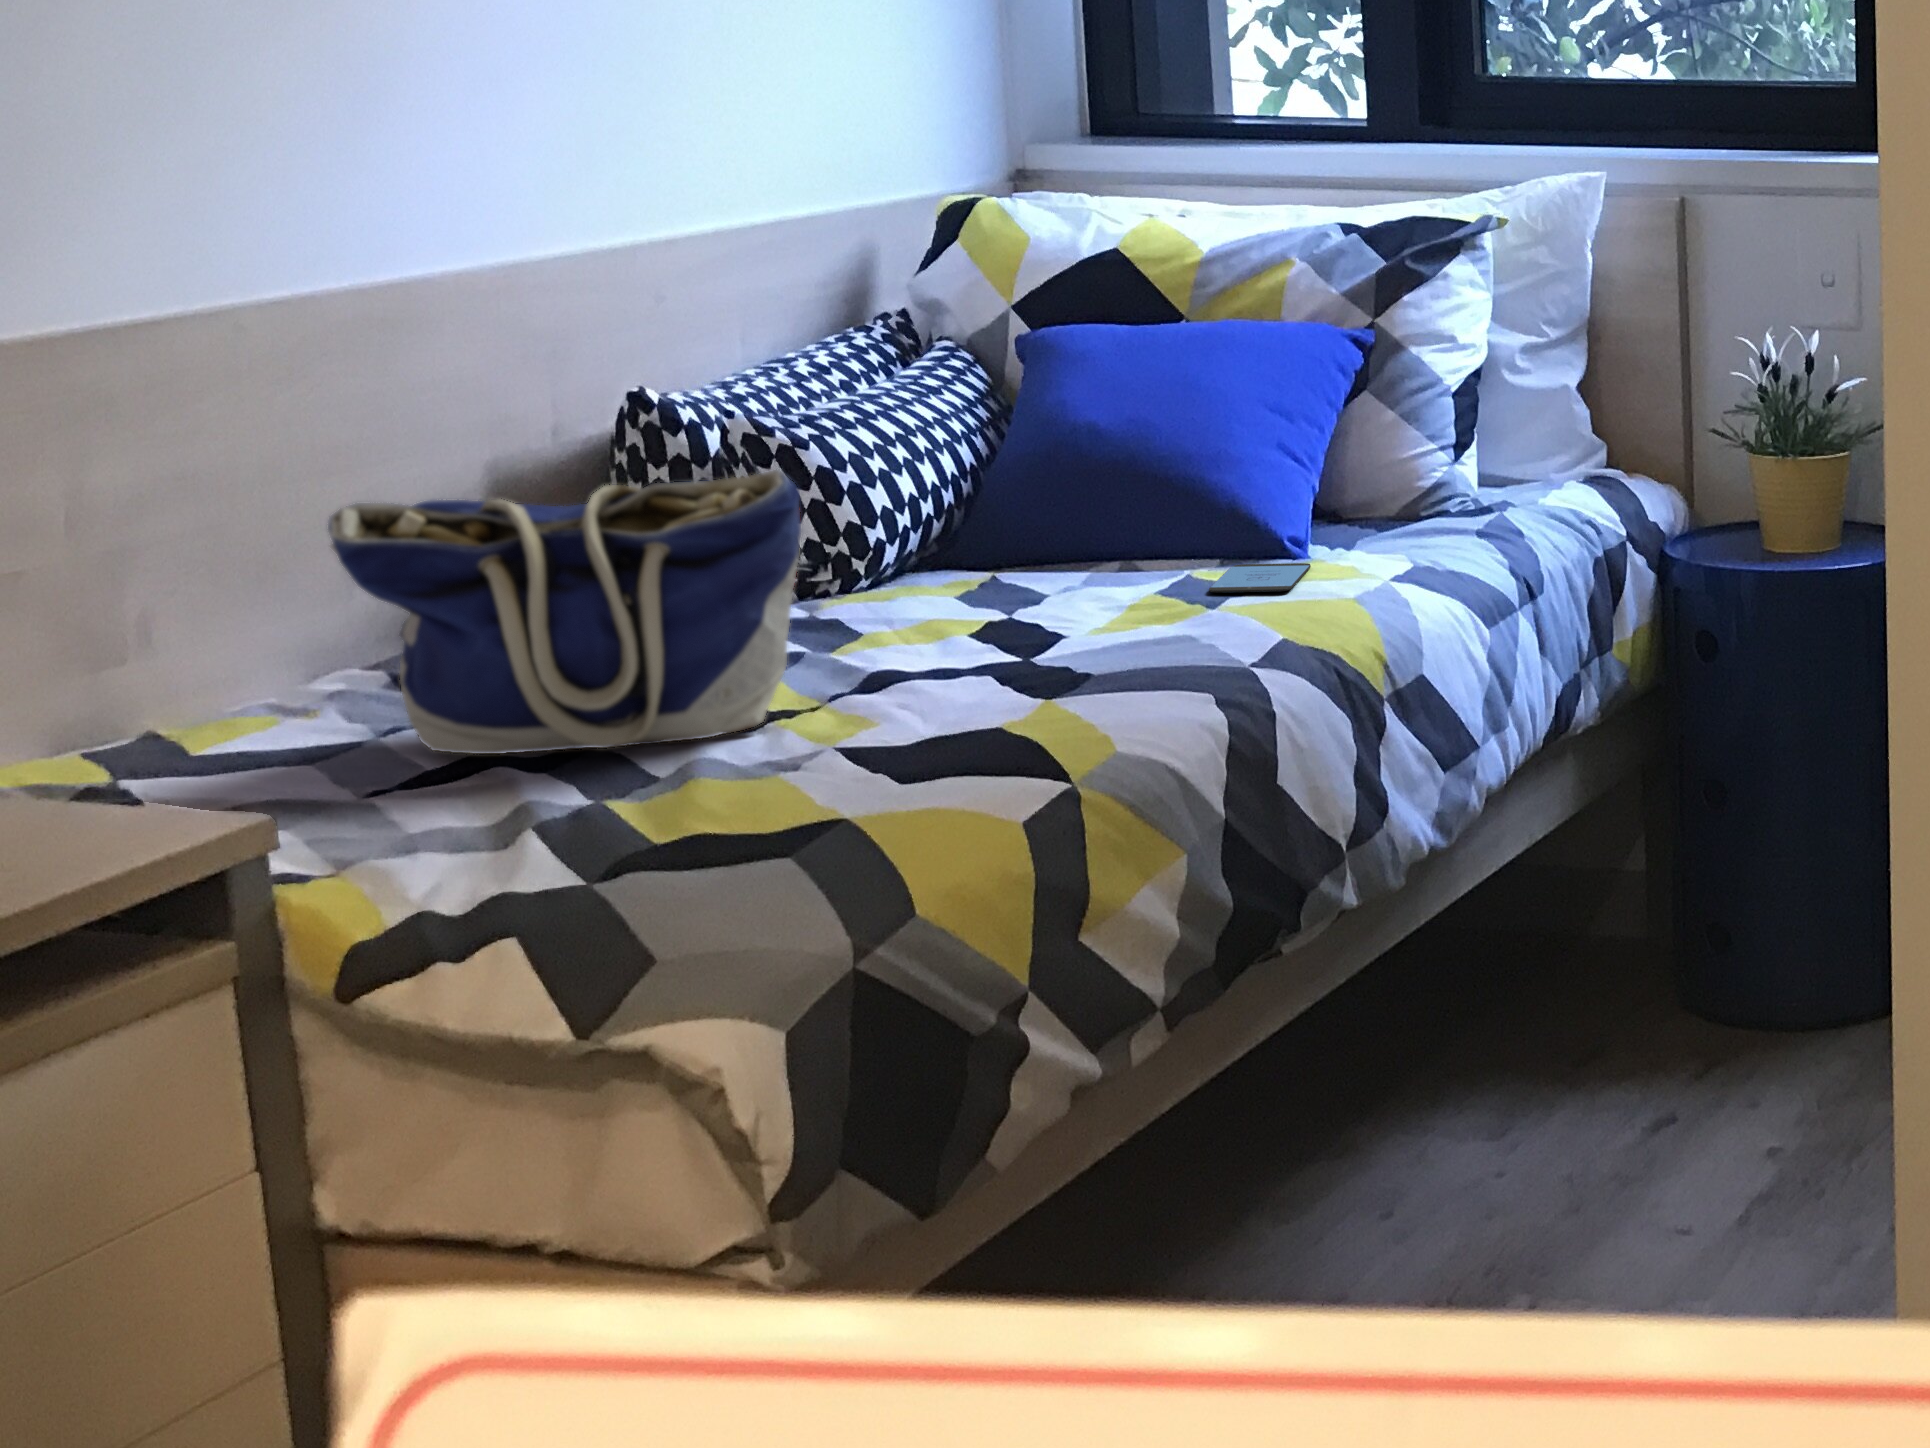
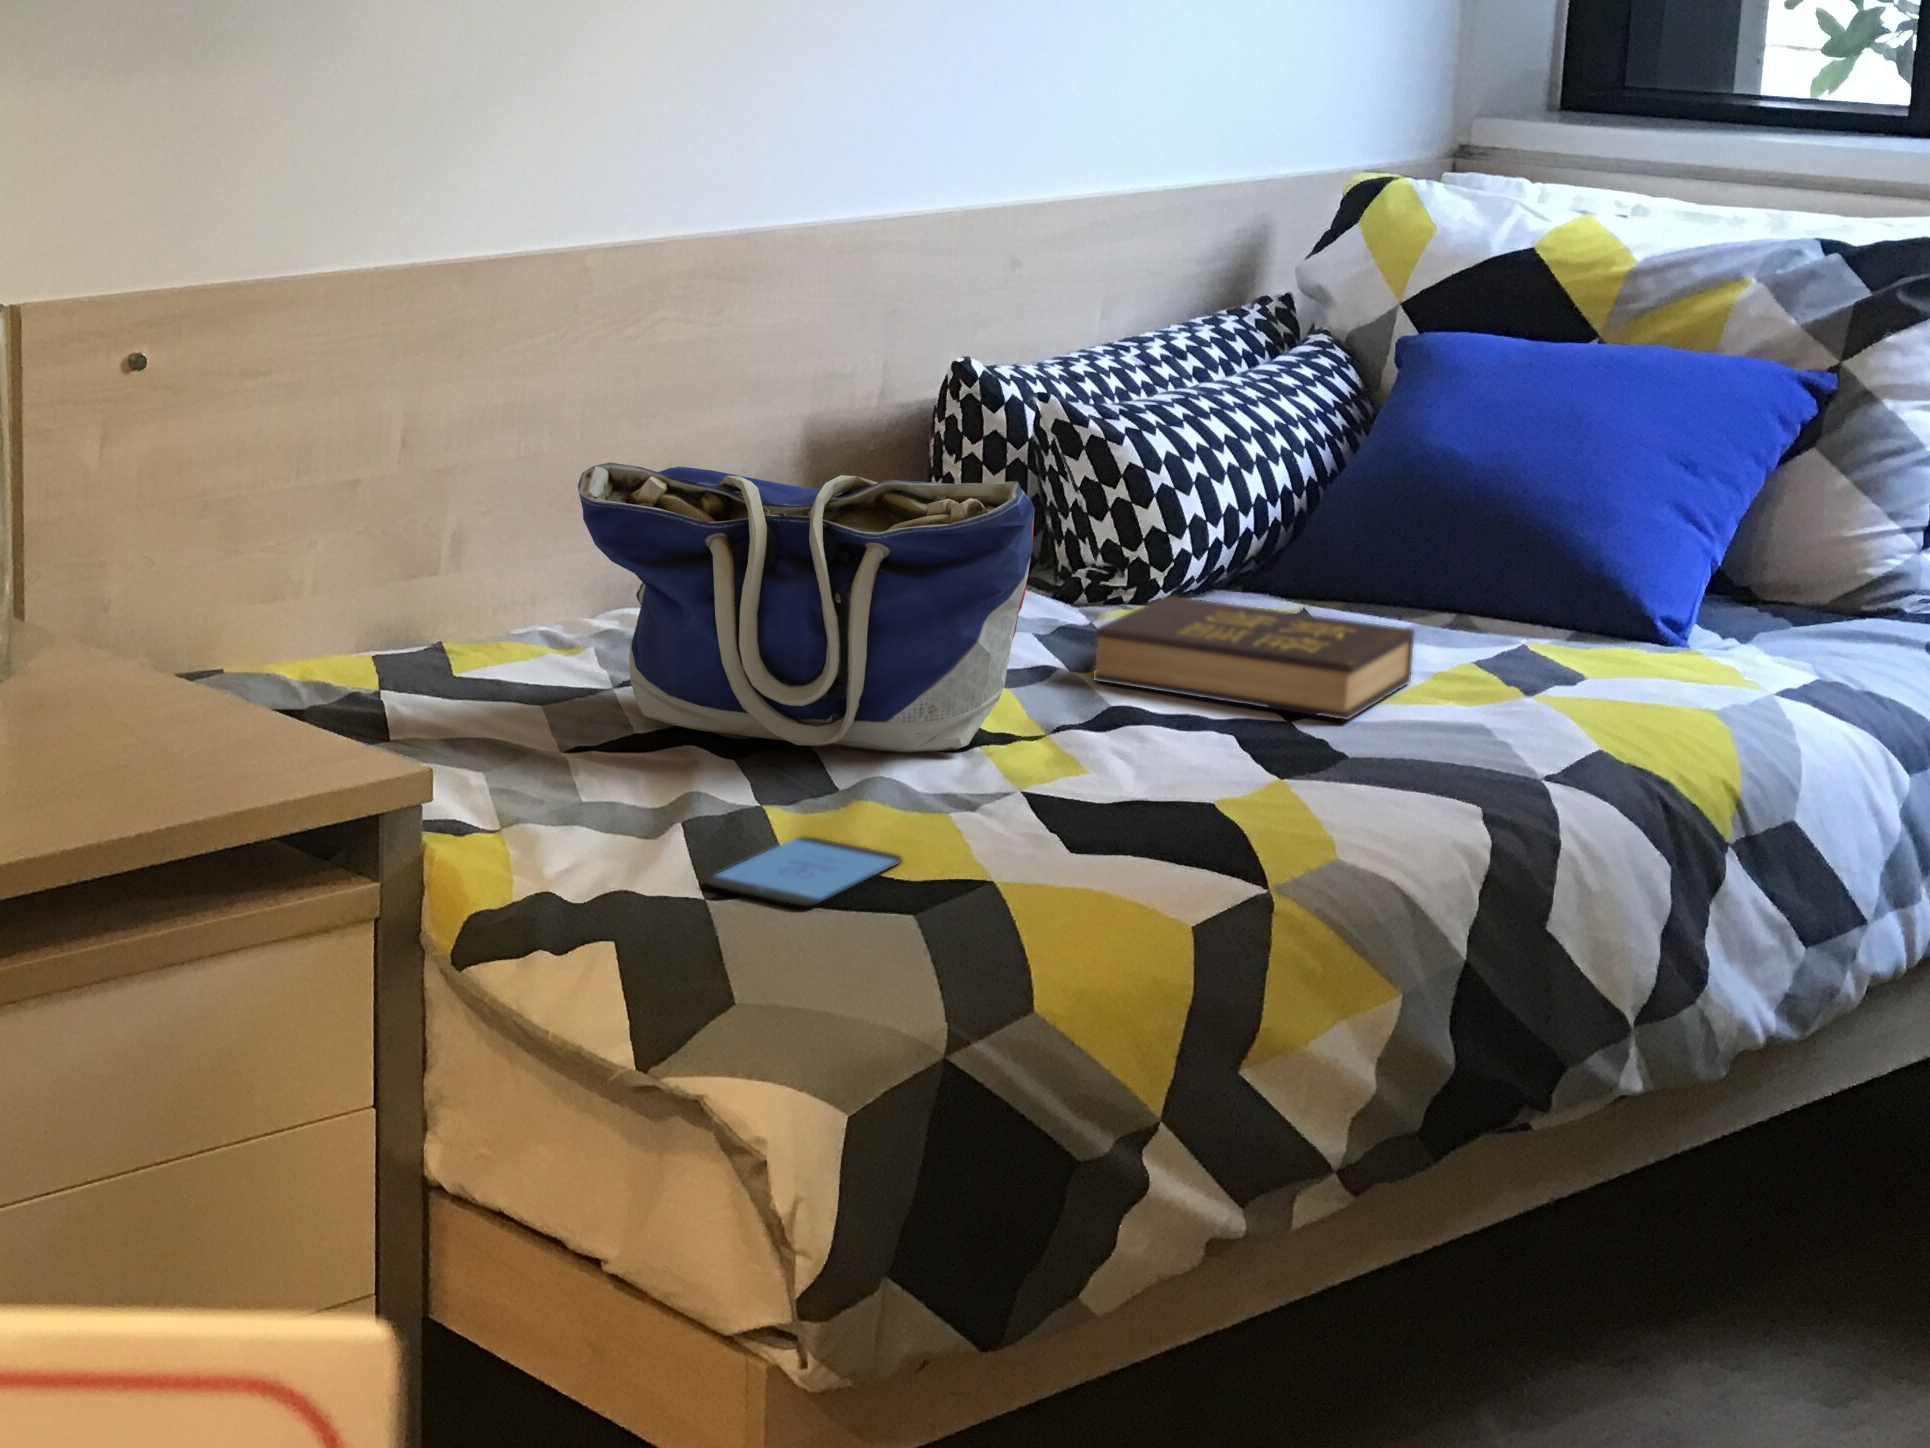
smartphone: present [1209,563,1311,592] -> present [708,836,902,906]
hardback book: none [839,571,1110,657] -> present [1093,595,1414,720]

